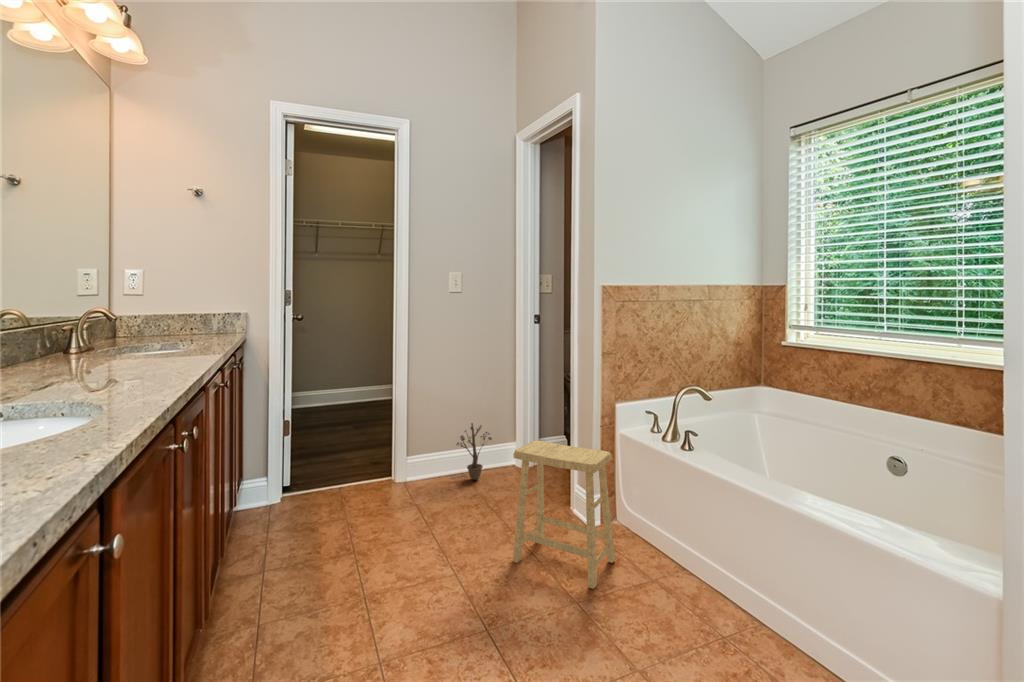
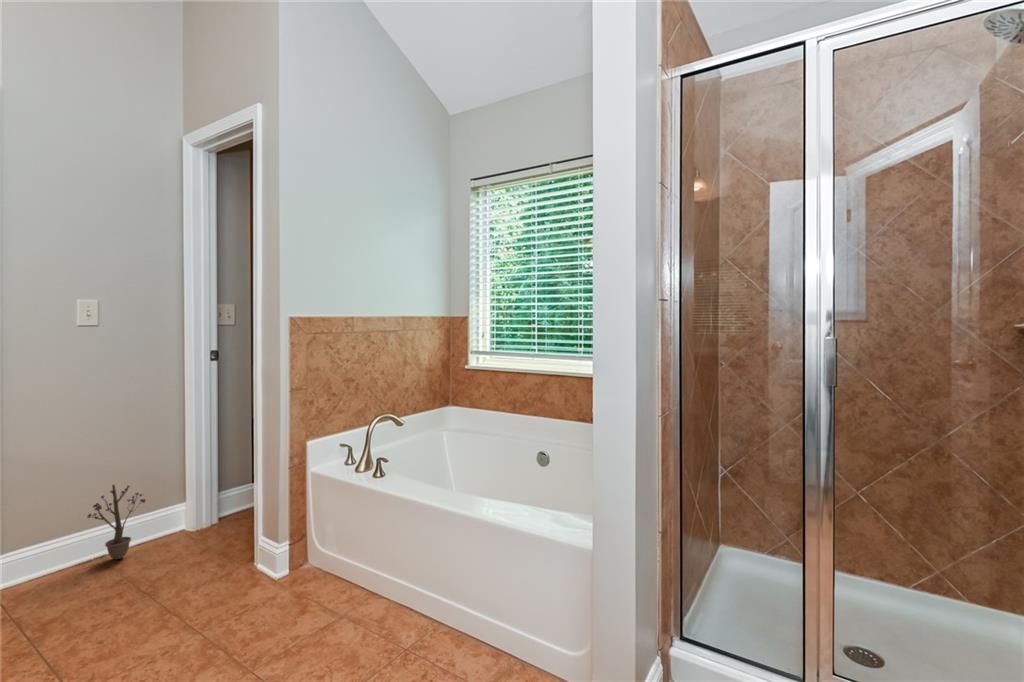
footstool: present [513,441,615,589] -> none [173,494,304,647]

